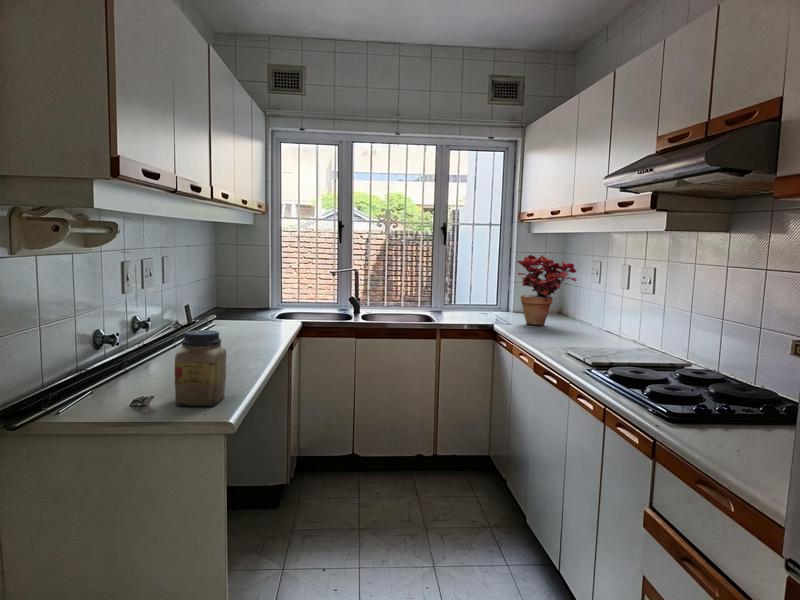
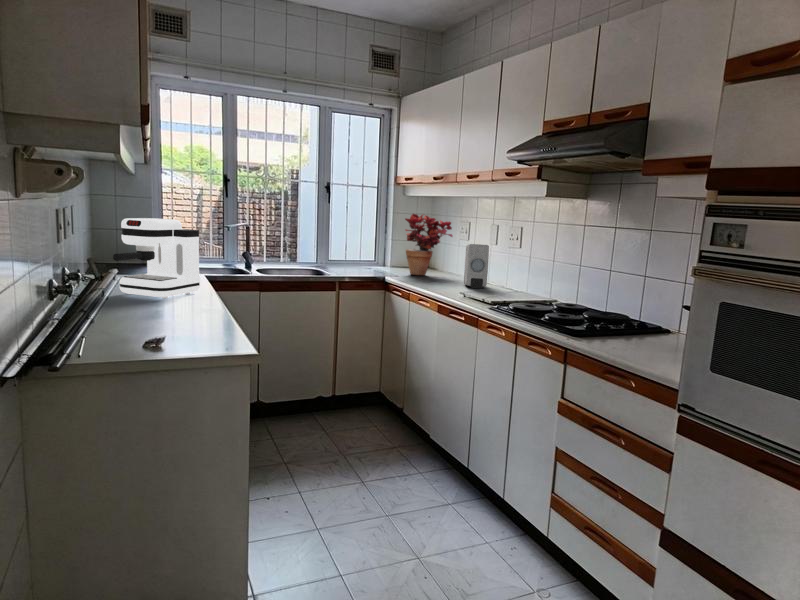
coffee maker: none [185,265,273,345] -> present [113,218,200,298]
soap dispenser: none [580,290,609,344] -> present [464,244,489,288]
jar: present [175,330,226,406] -> none [187,278,229,348]

